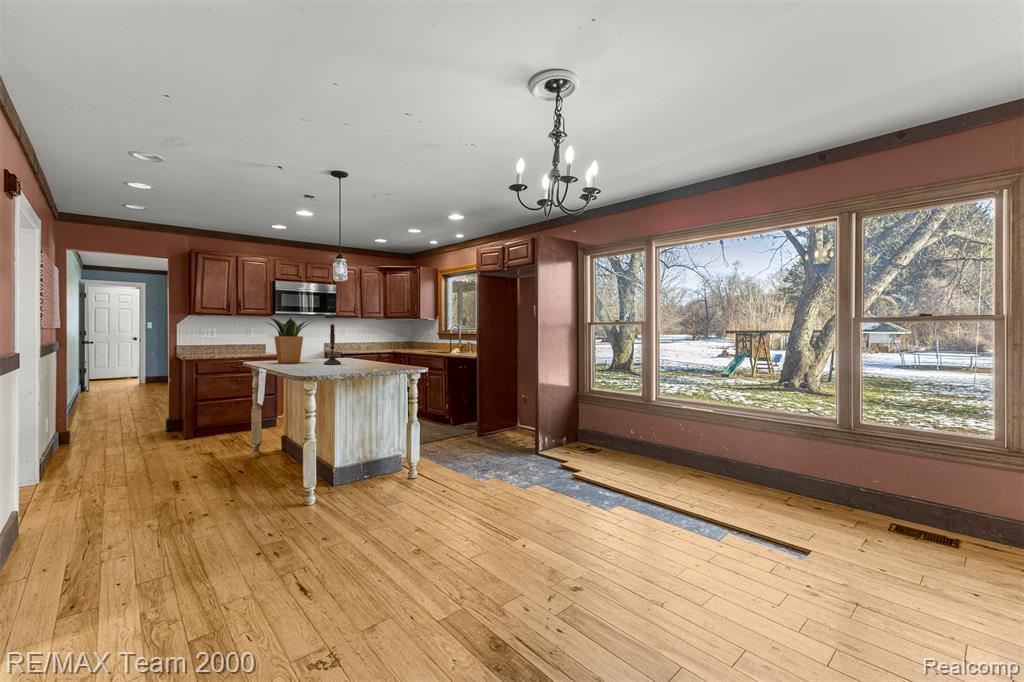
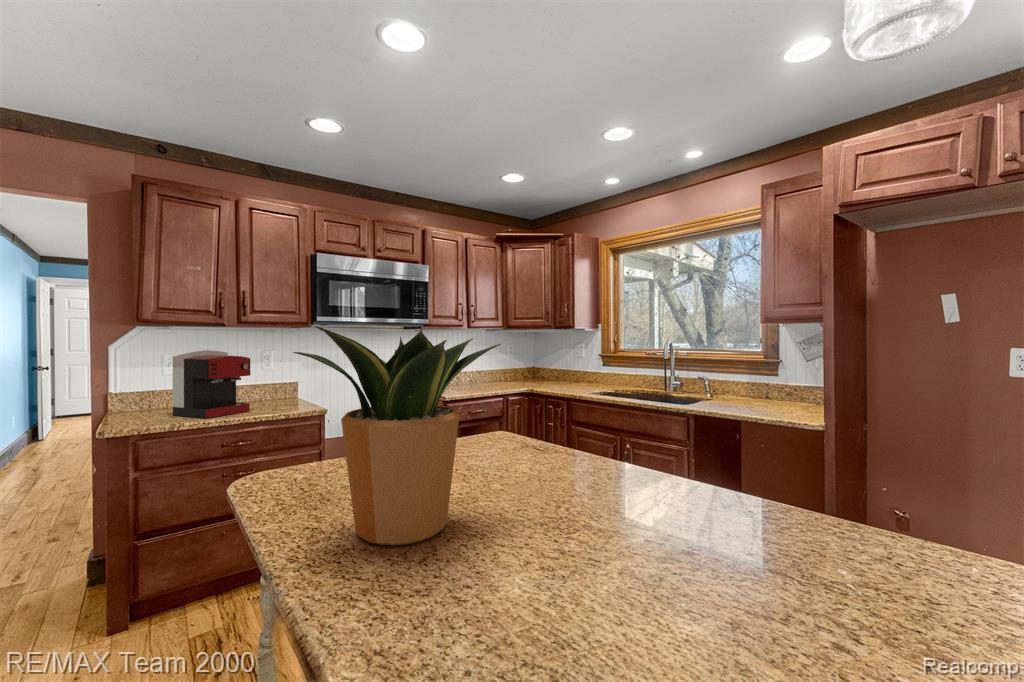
candle: present [324,324,341,365] -> none [604,355,692,595]
coffee maker: none [208,326,244,356] -> present [173,350,250,418]

